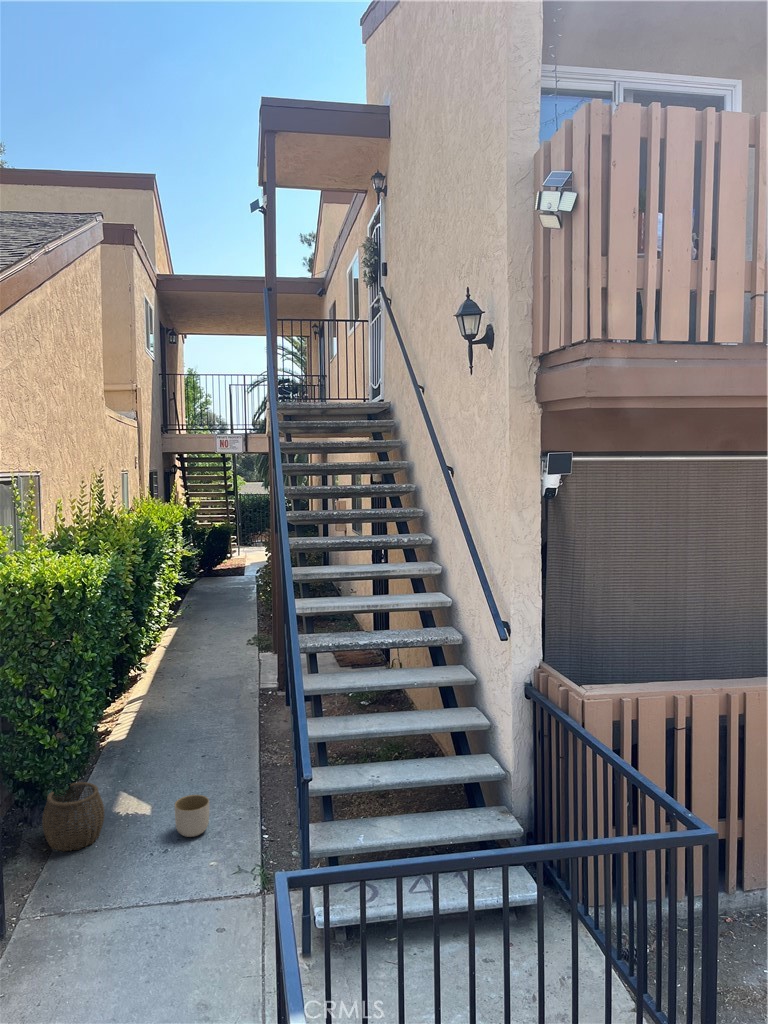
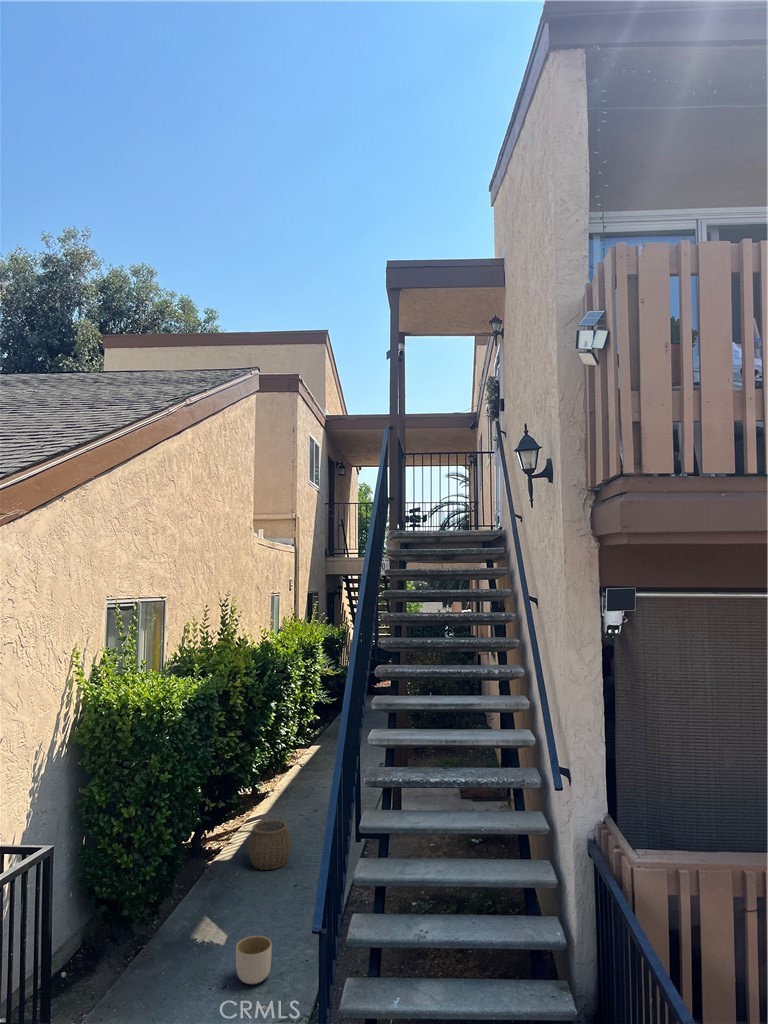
woven basket: present [42,782,104,851] -> present [248,820,291,870]

